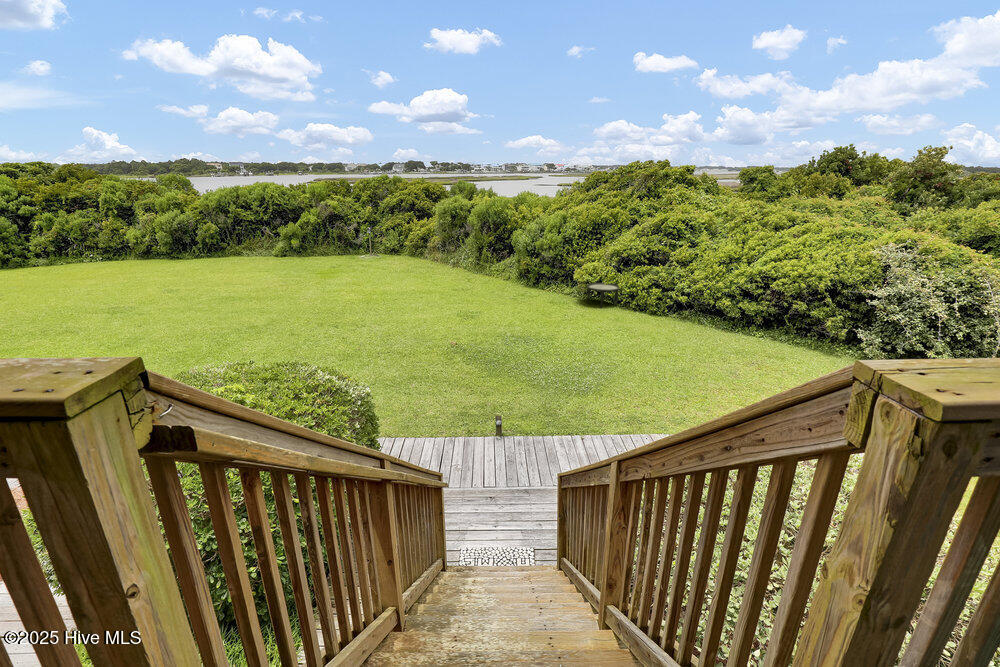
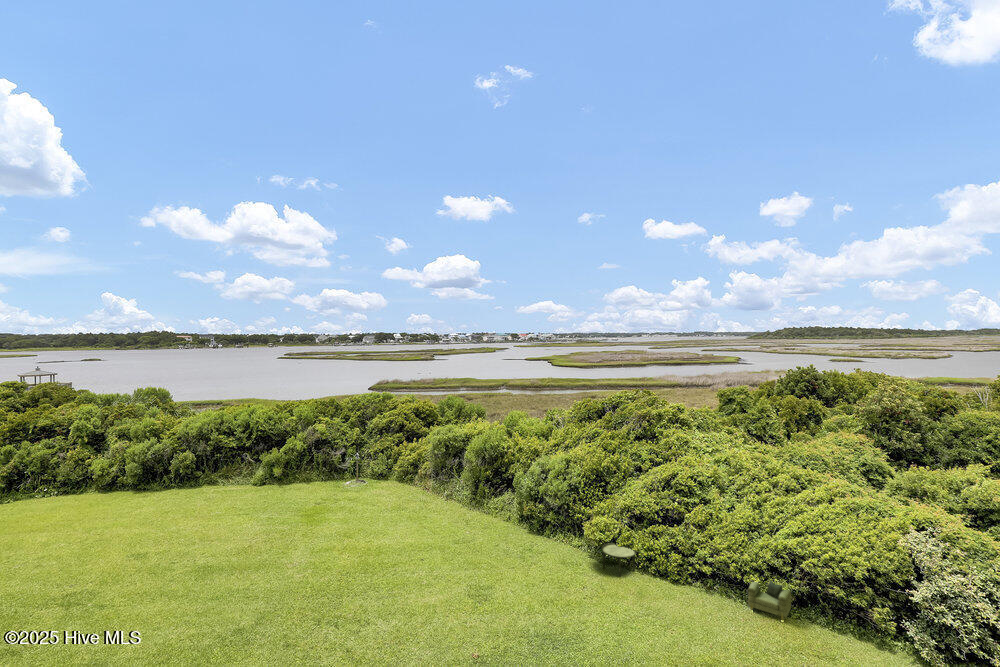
armchair: none [715,301,758,333] -> present [748,580,791,618]

